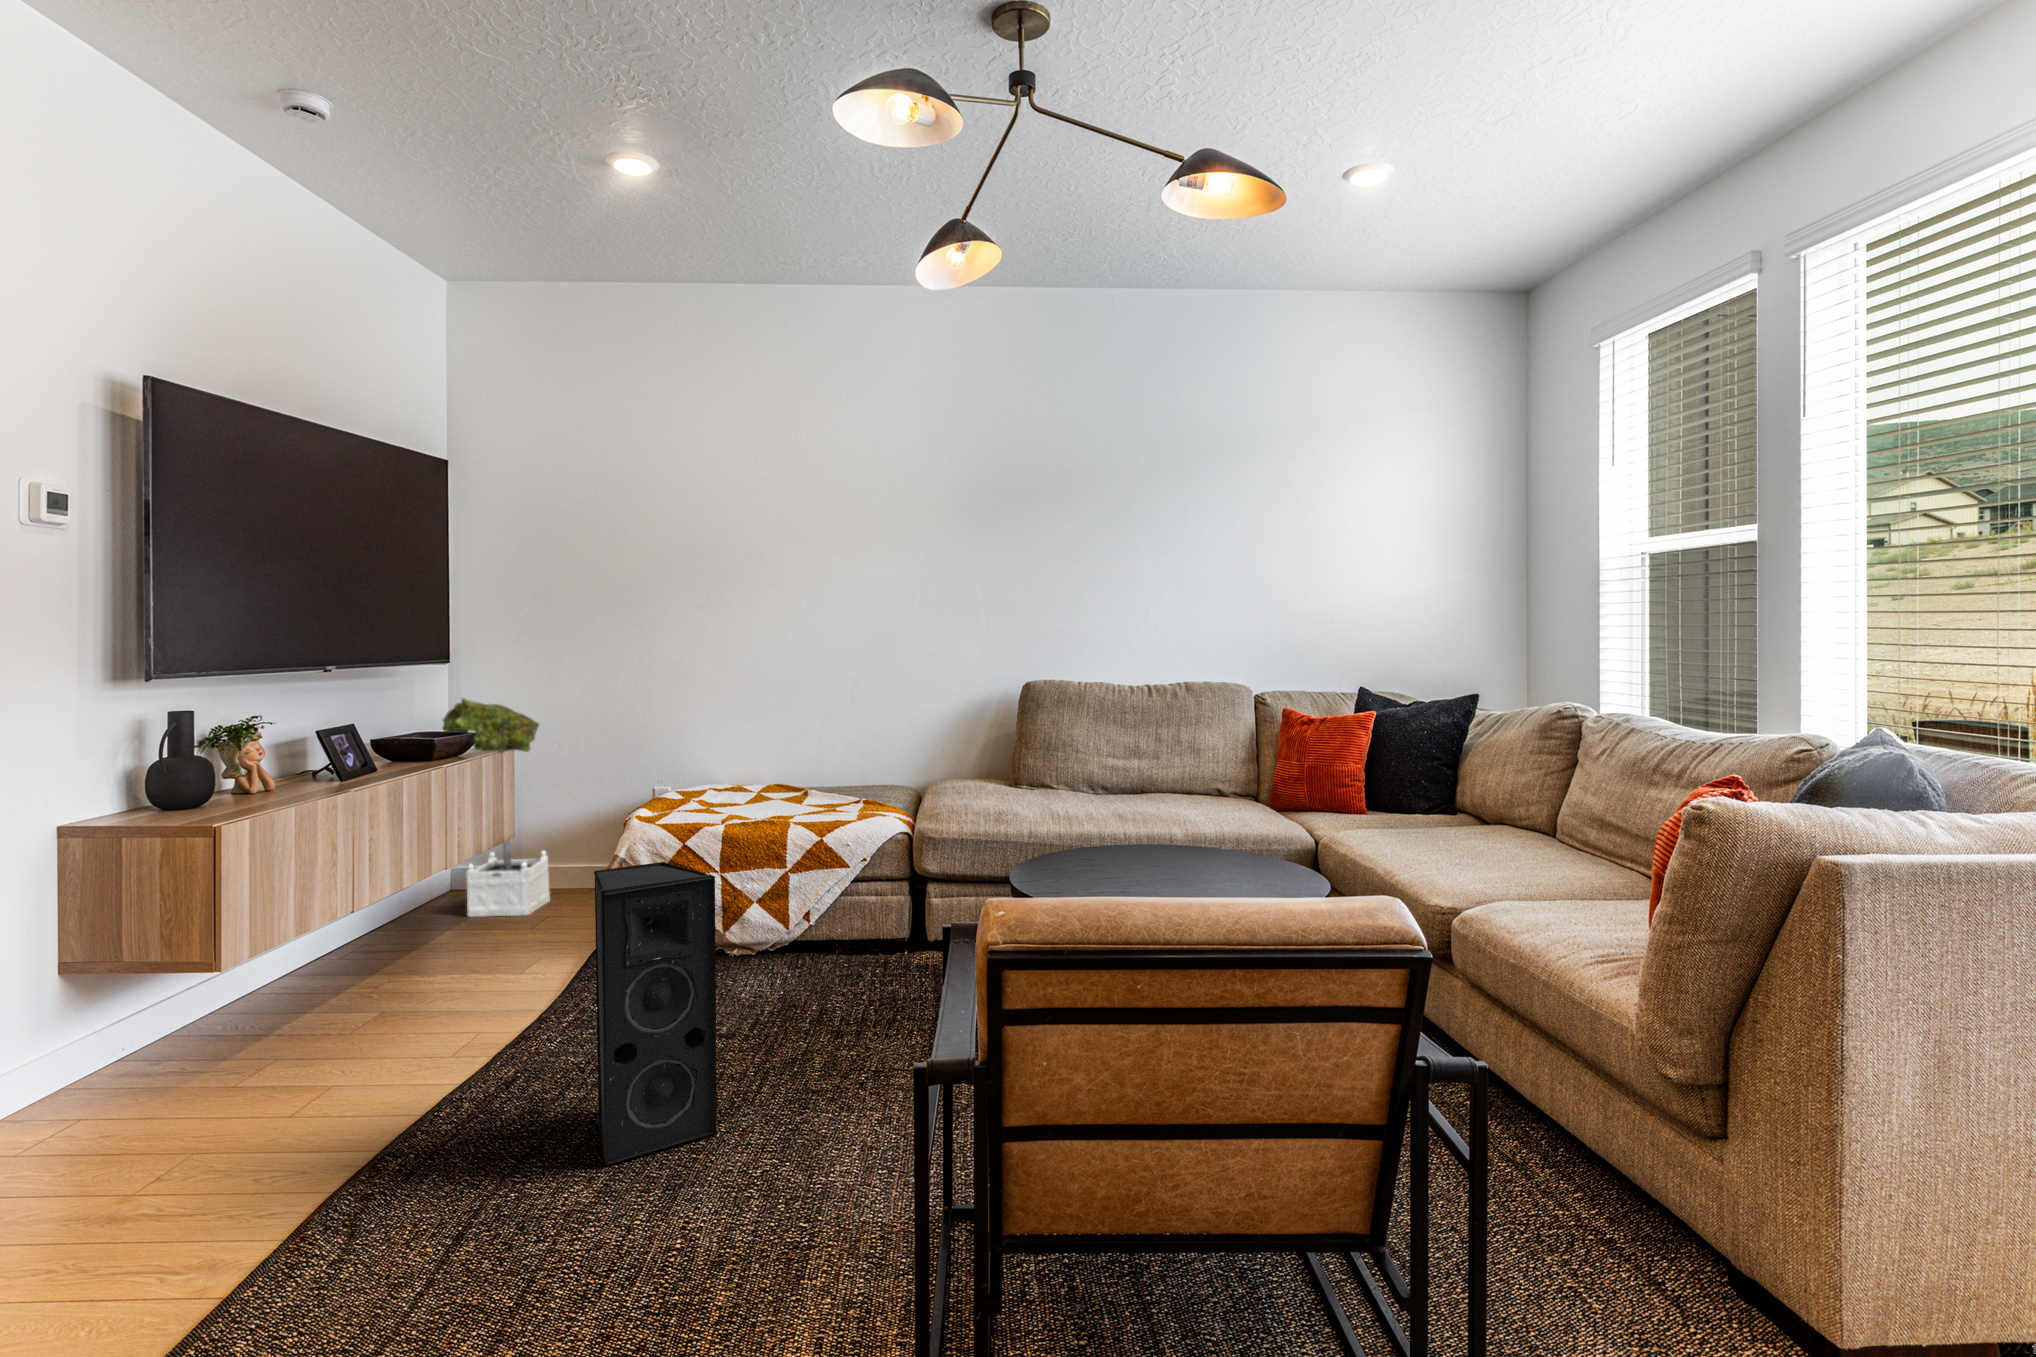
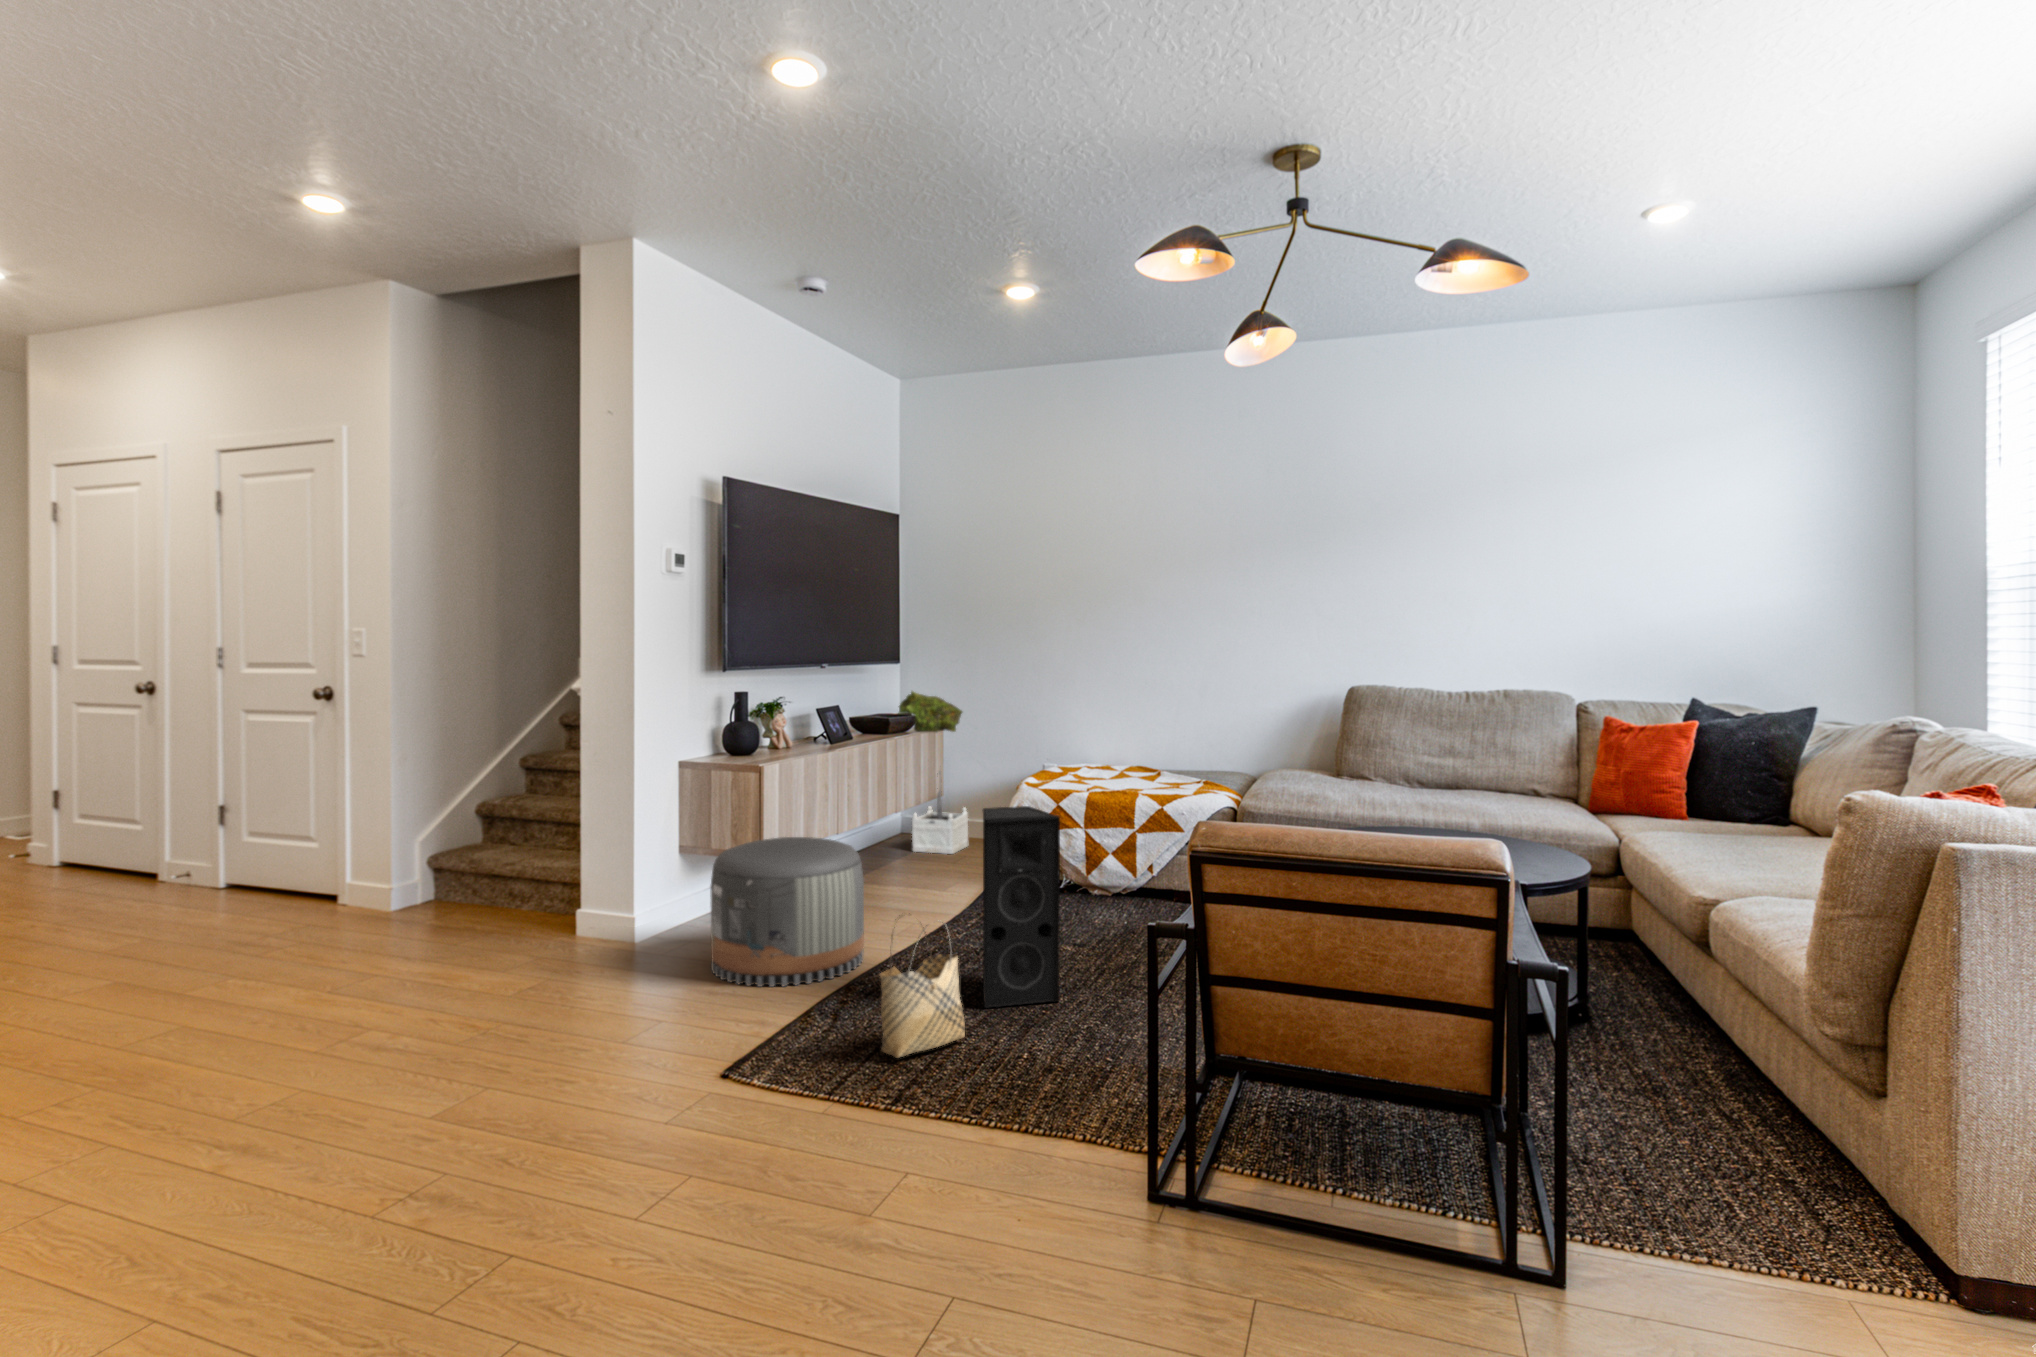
pouf: none [108,932,399,1193] -> present [711,837,864,987]
woven basket: none [435,1053,582,1293] -> present [880,913,965,1058]

